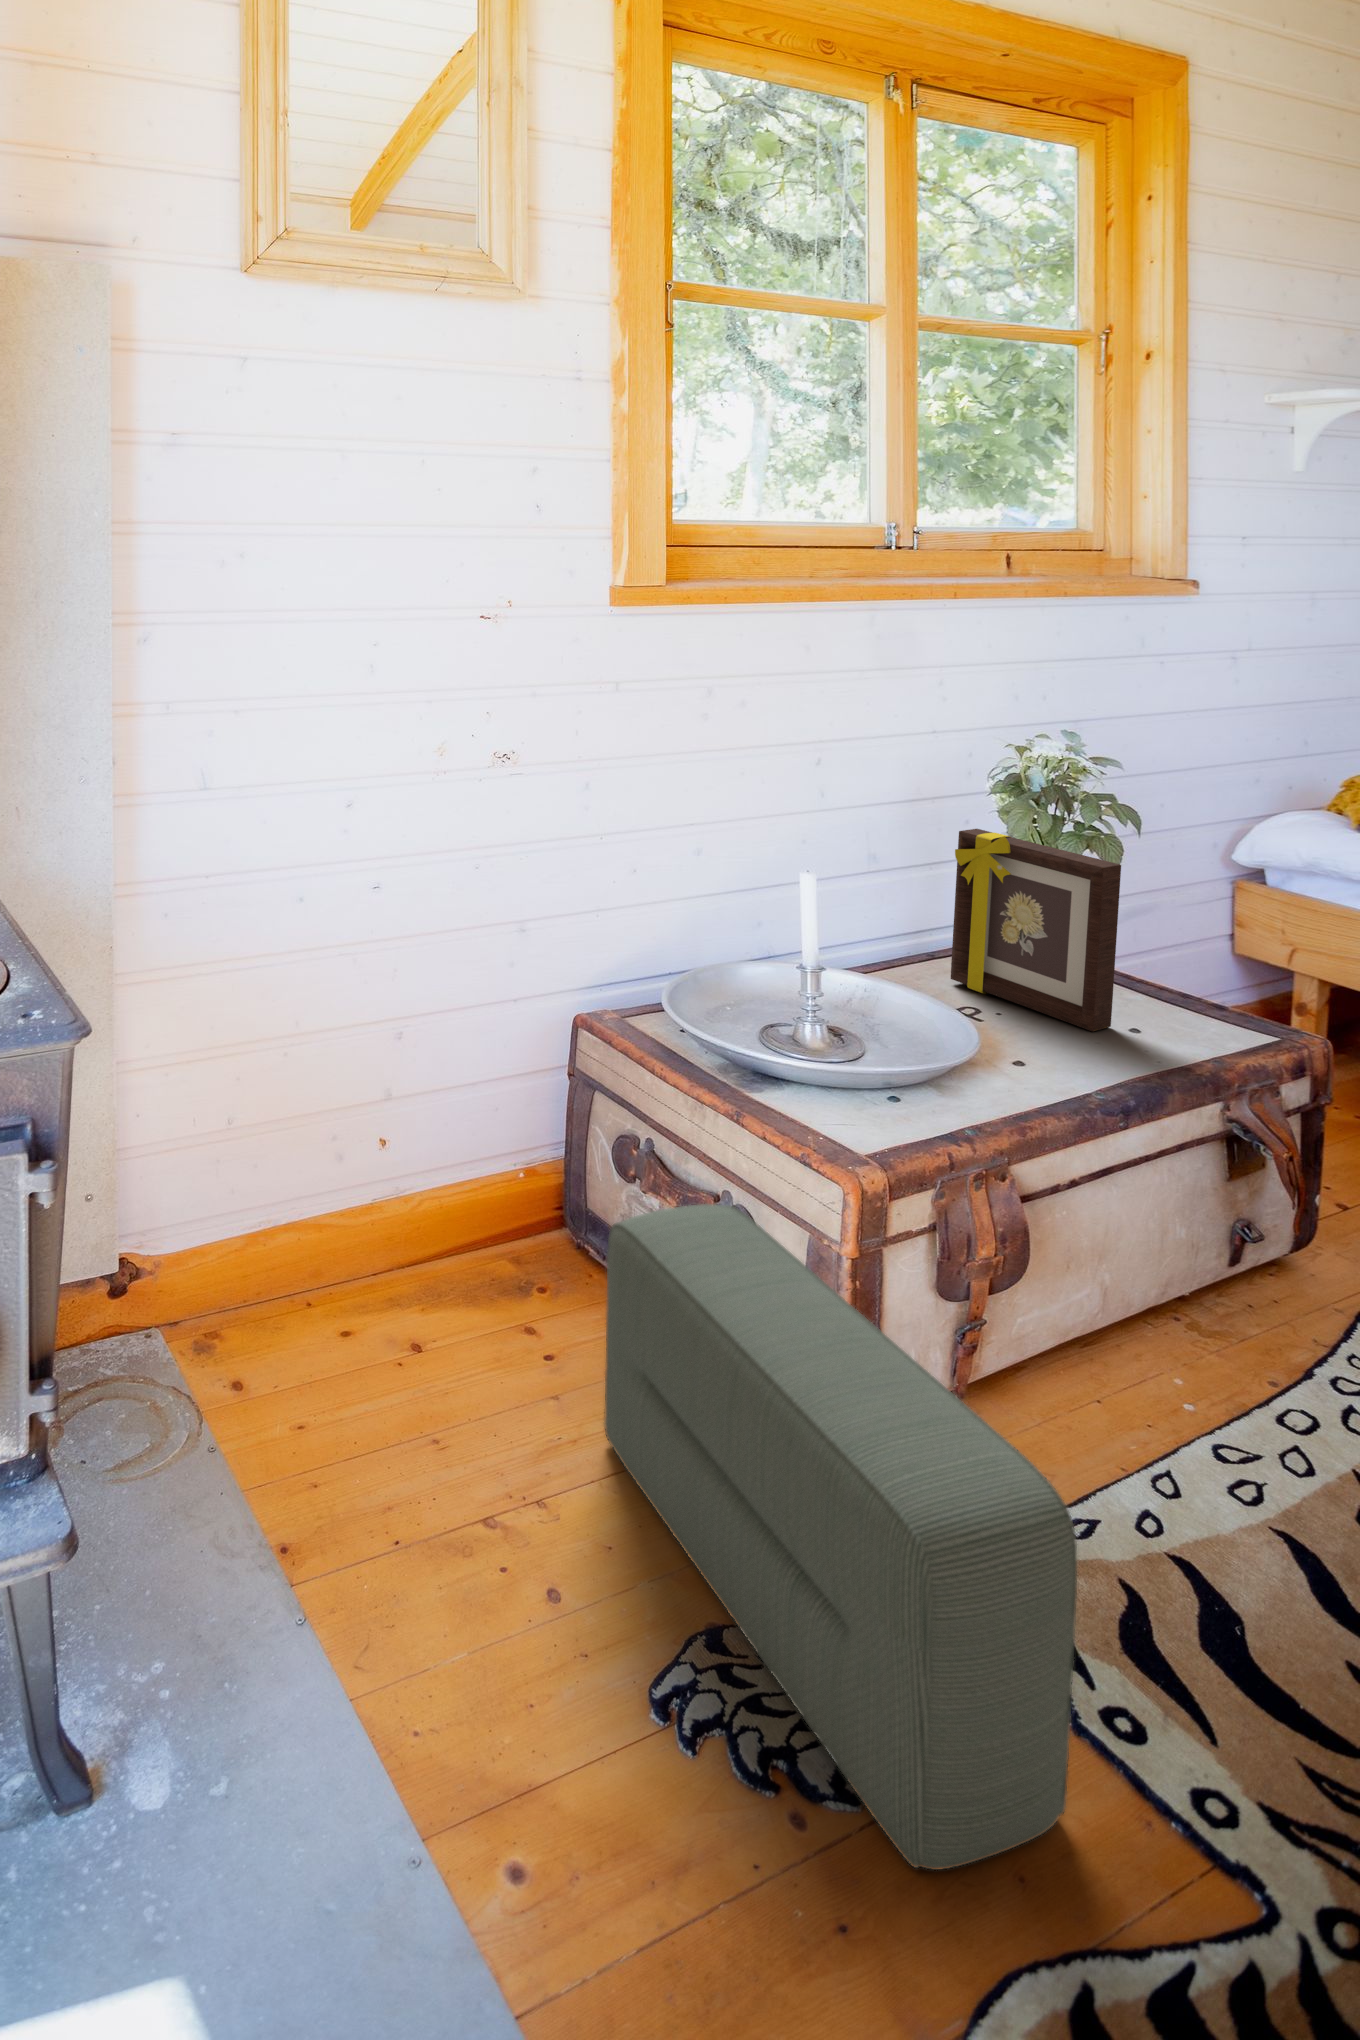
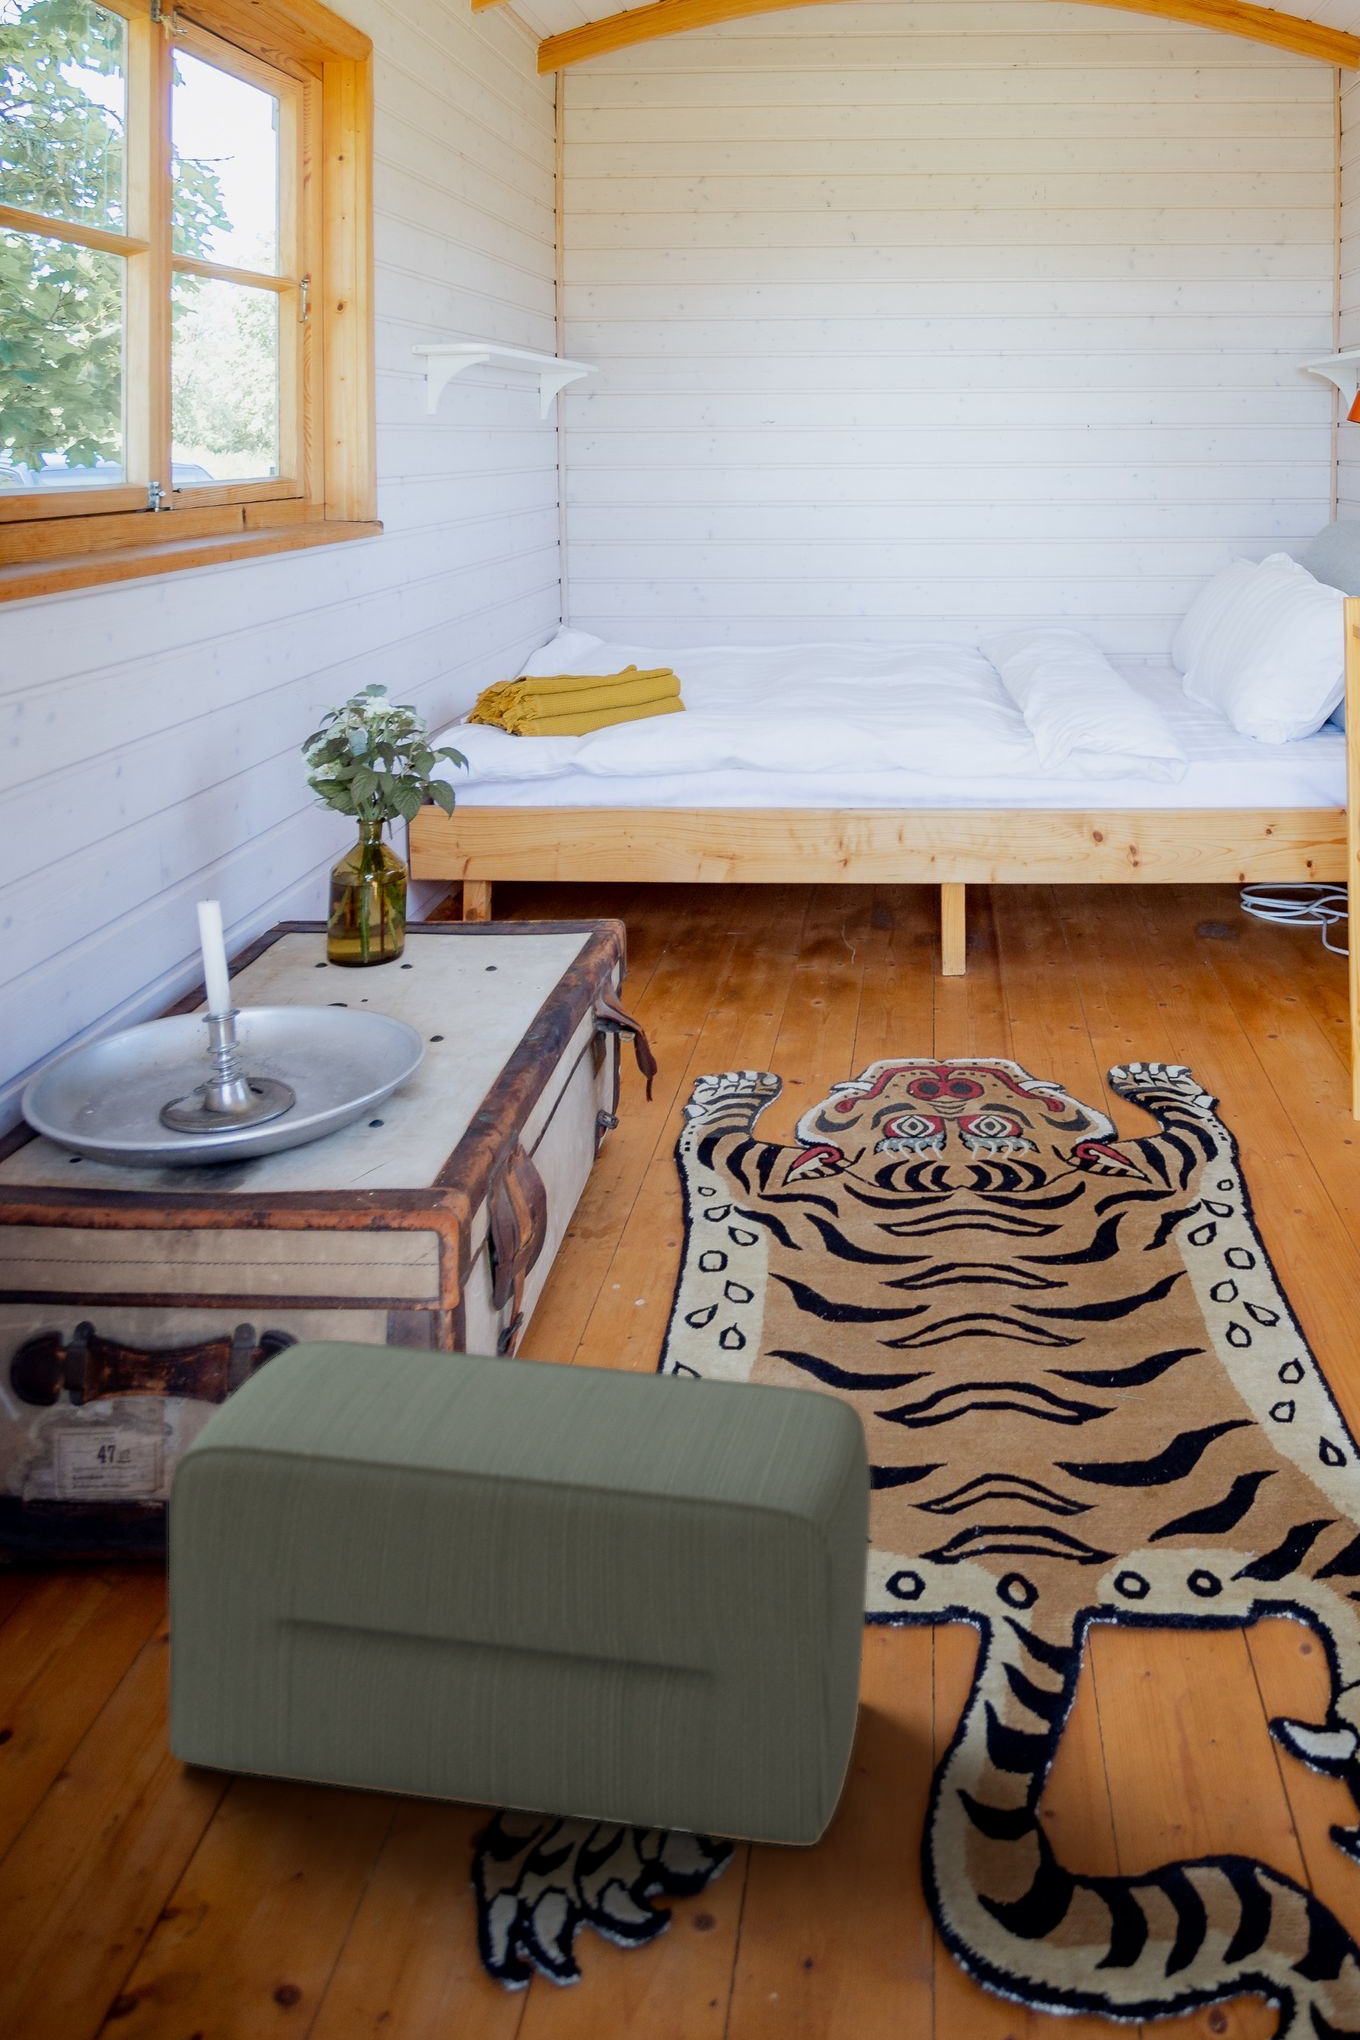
picture frame: present [951,829,1121,1031] -> none [299,799,495,985]

